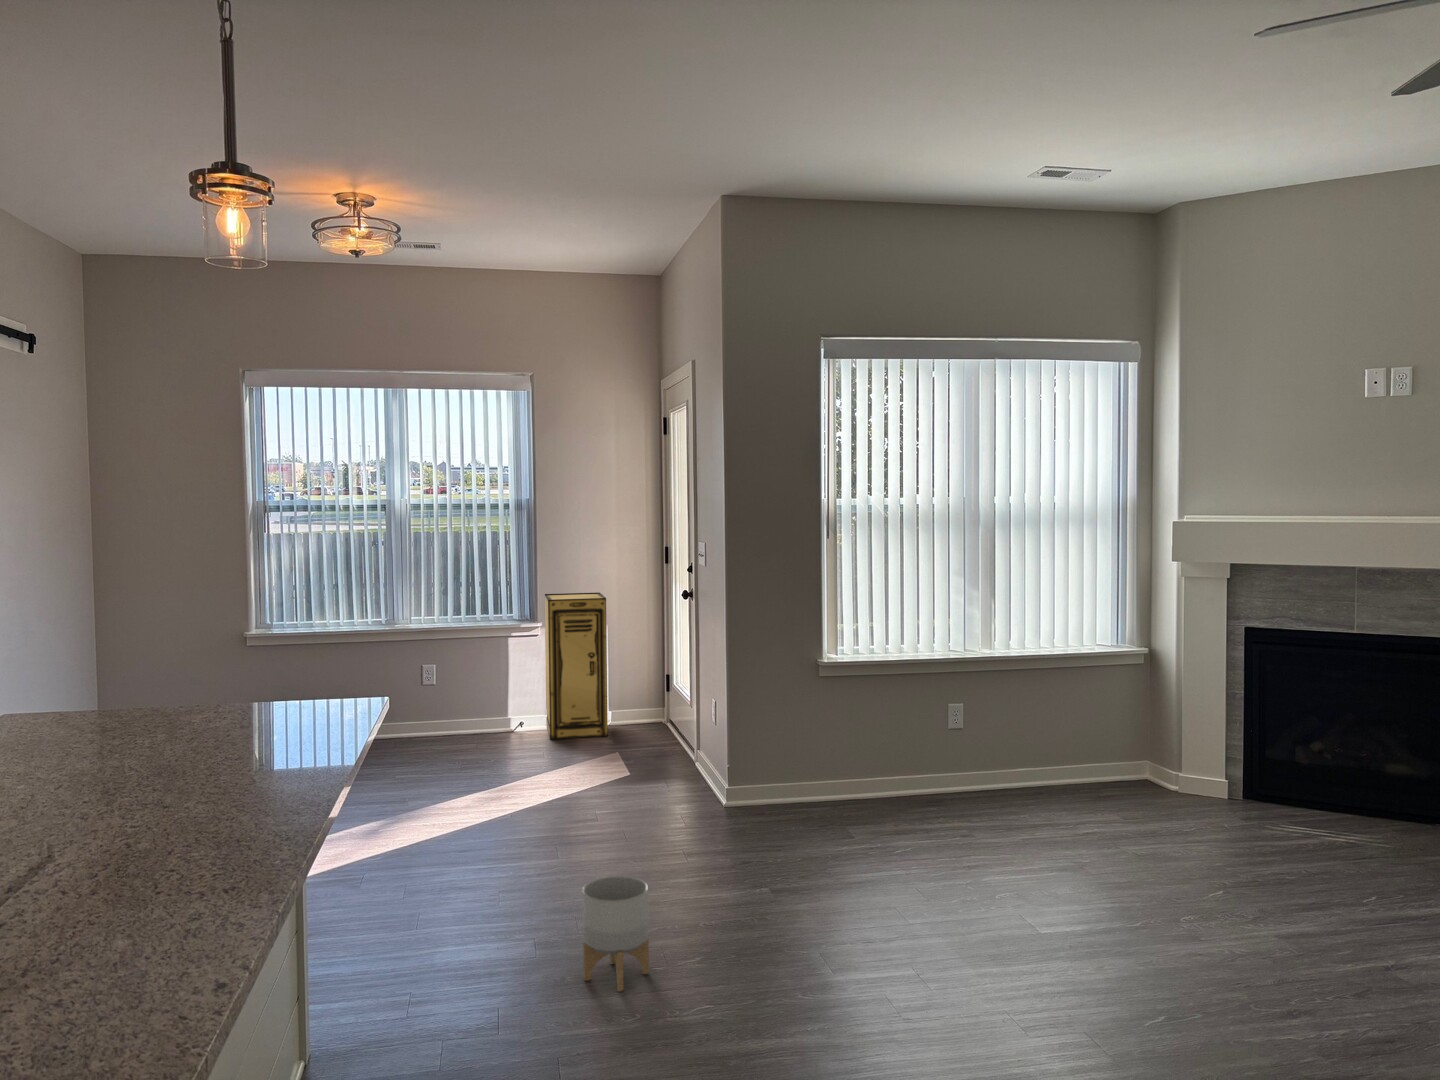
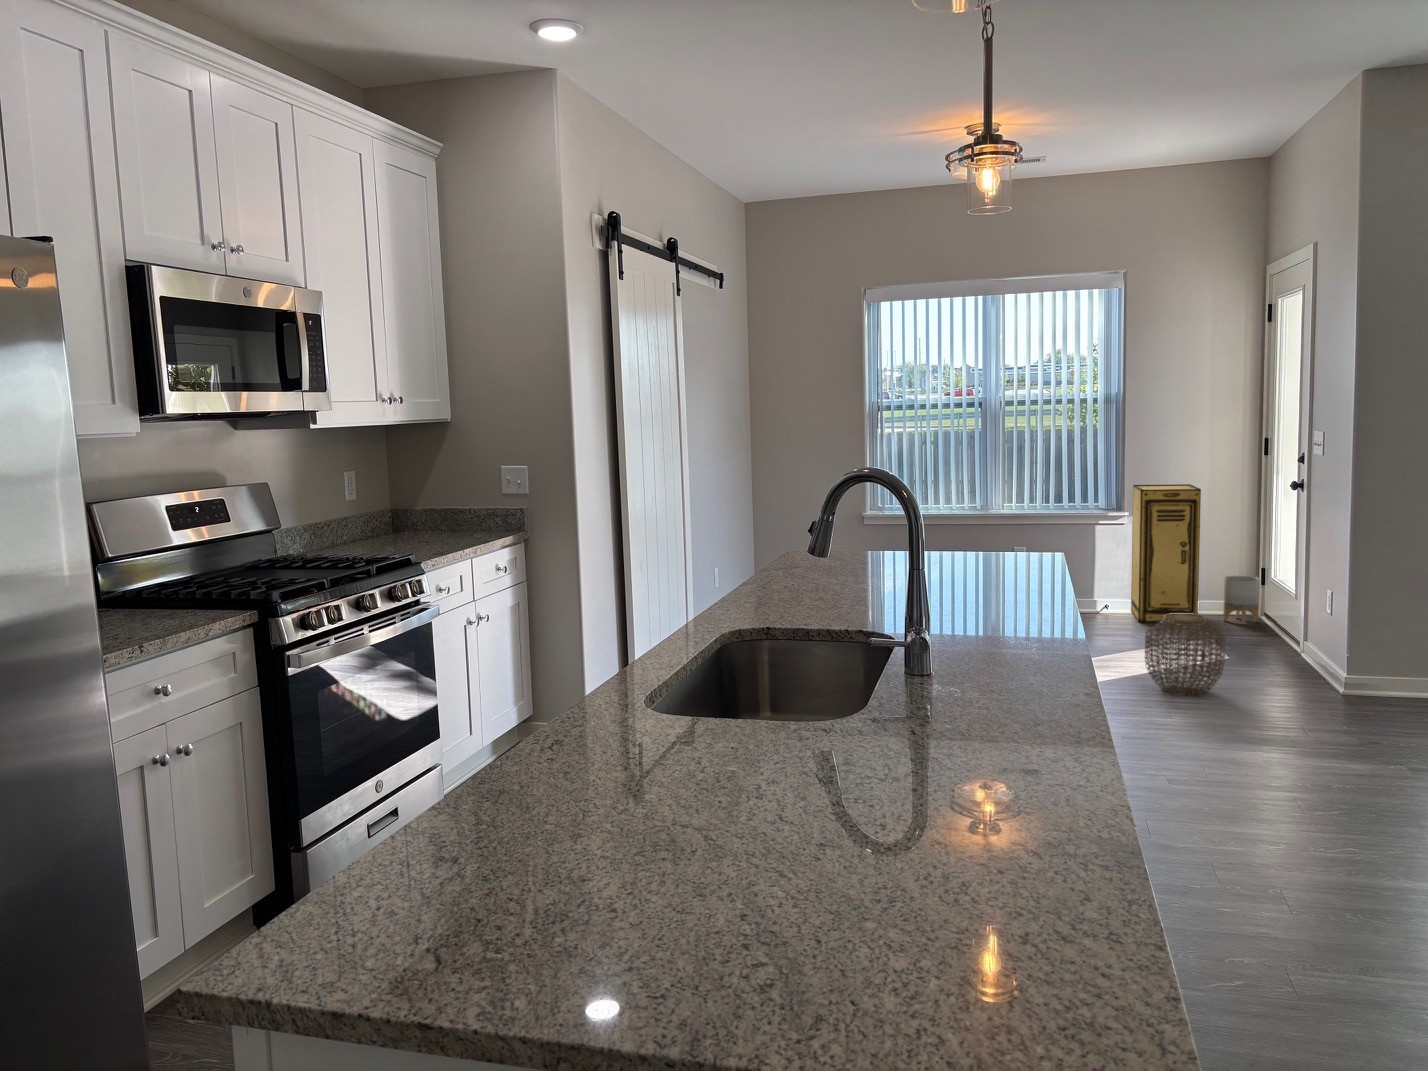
woven basket: none [527,738,608,831] -> present [1145,613,1225,696]
planter: present [583,876,649,991] -> present [1223,576,1260,625]

